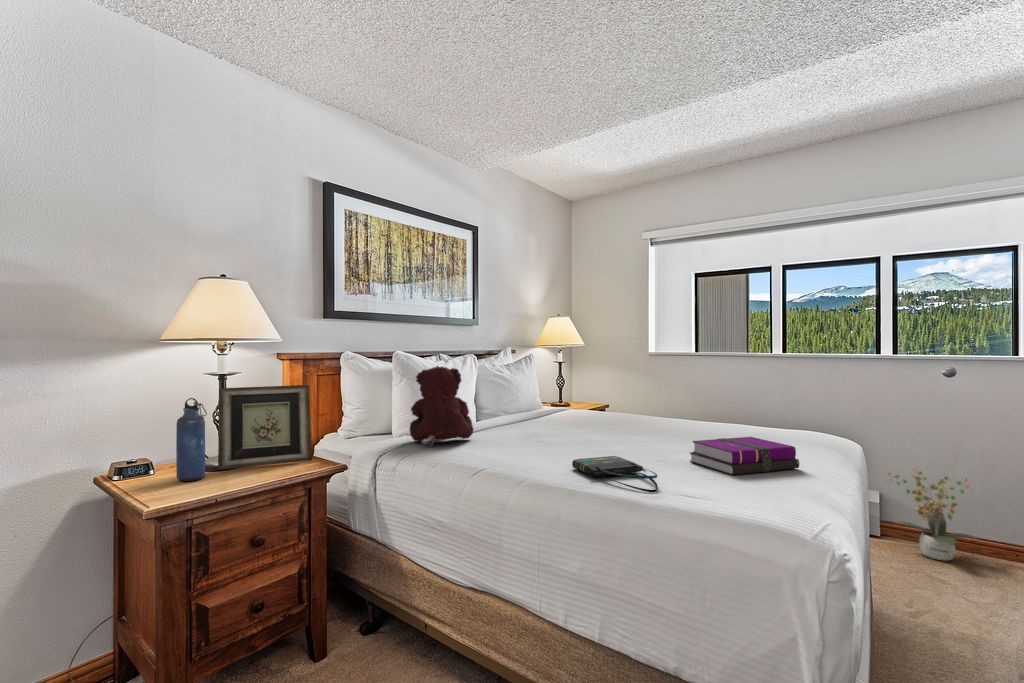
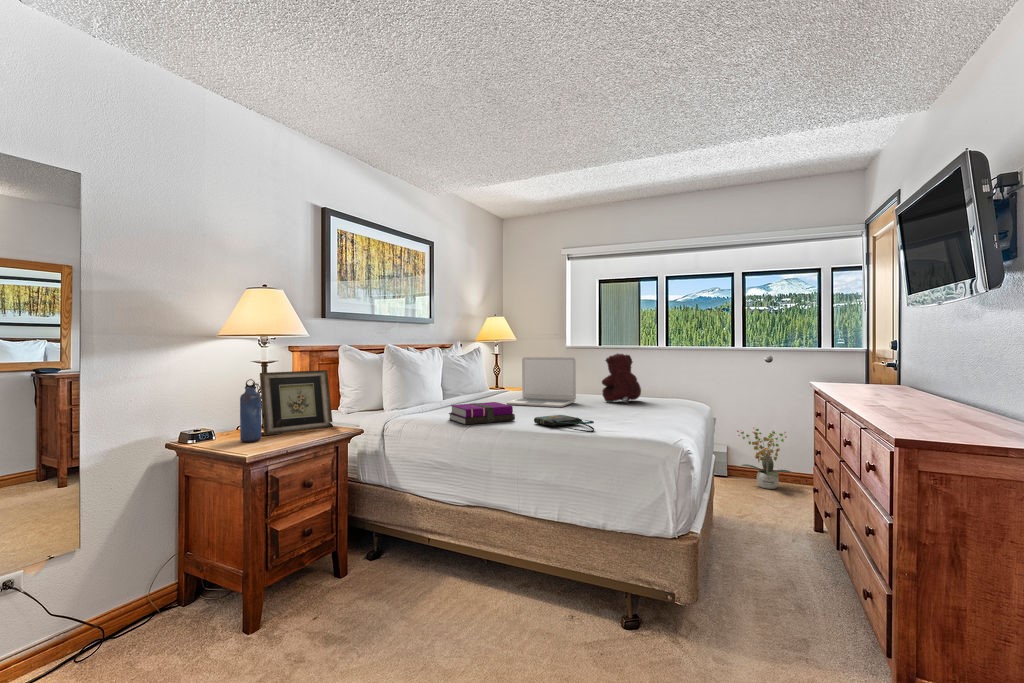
teddy bear: present [409,366,474,447] -> present [602,354,641,404]
laptop: none [553,368,649,438] -> present [506,357,576,407]
notebook: present [690,437,799,475] -> present [449,402,515,425]

